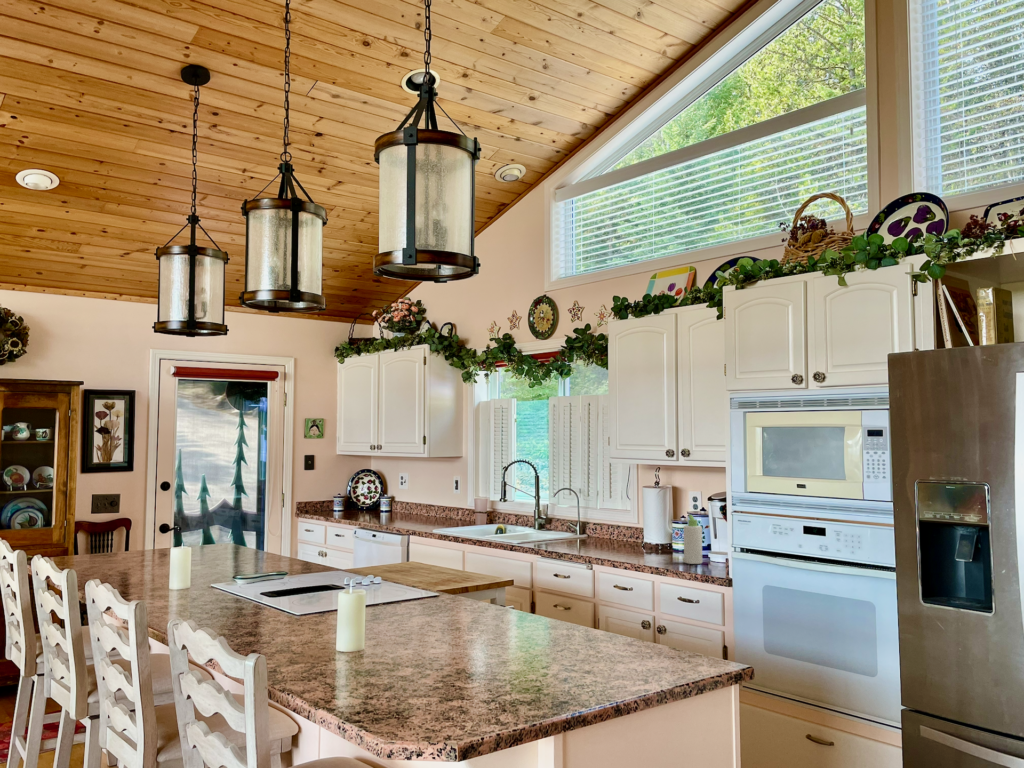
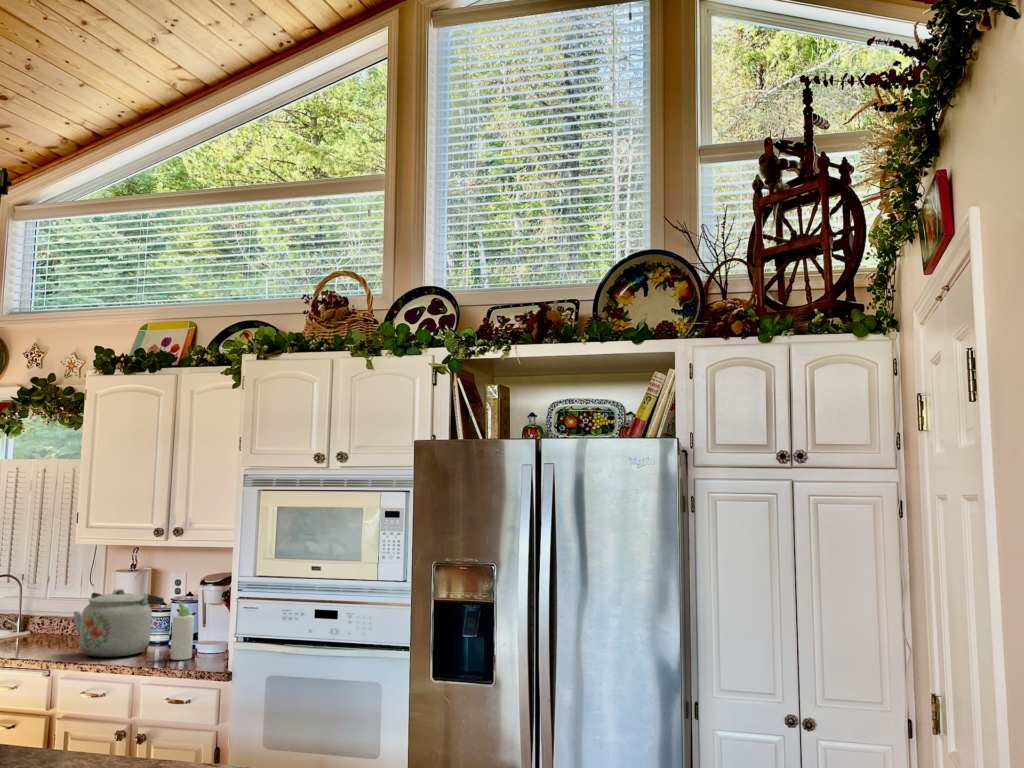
kettle: none [610,501,680,557] -> present [74,589,164,657]

